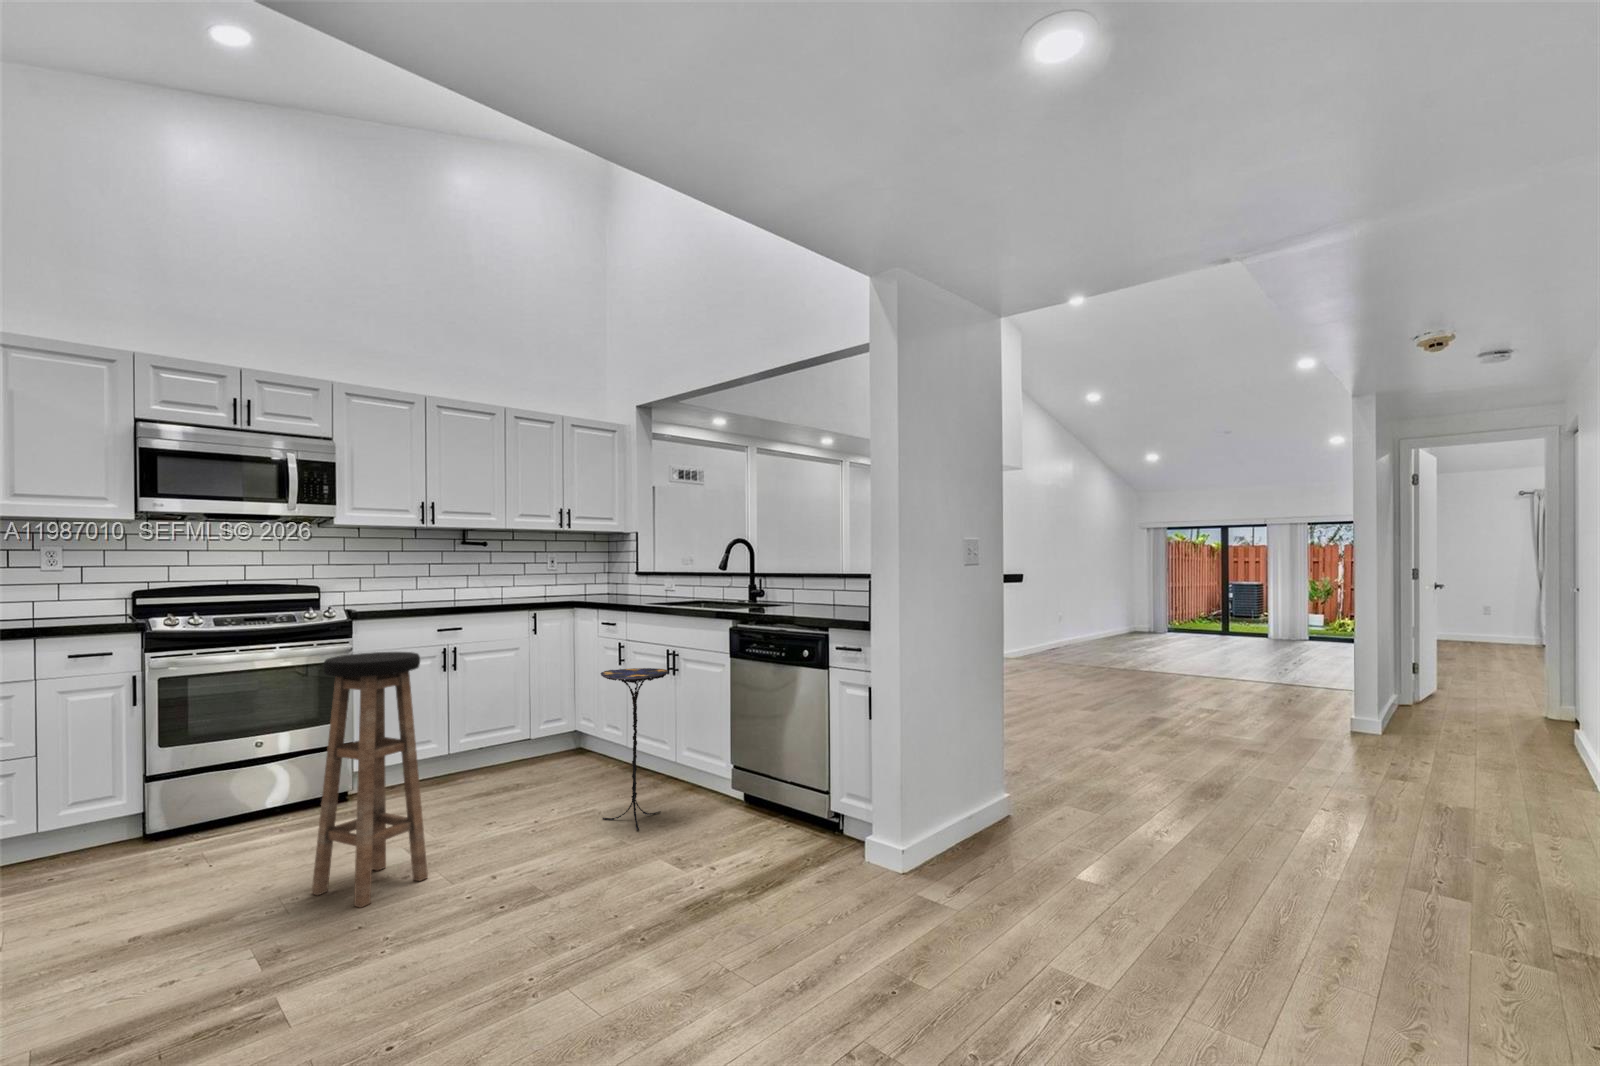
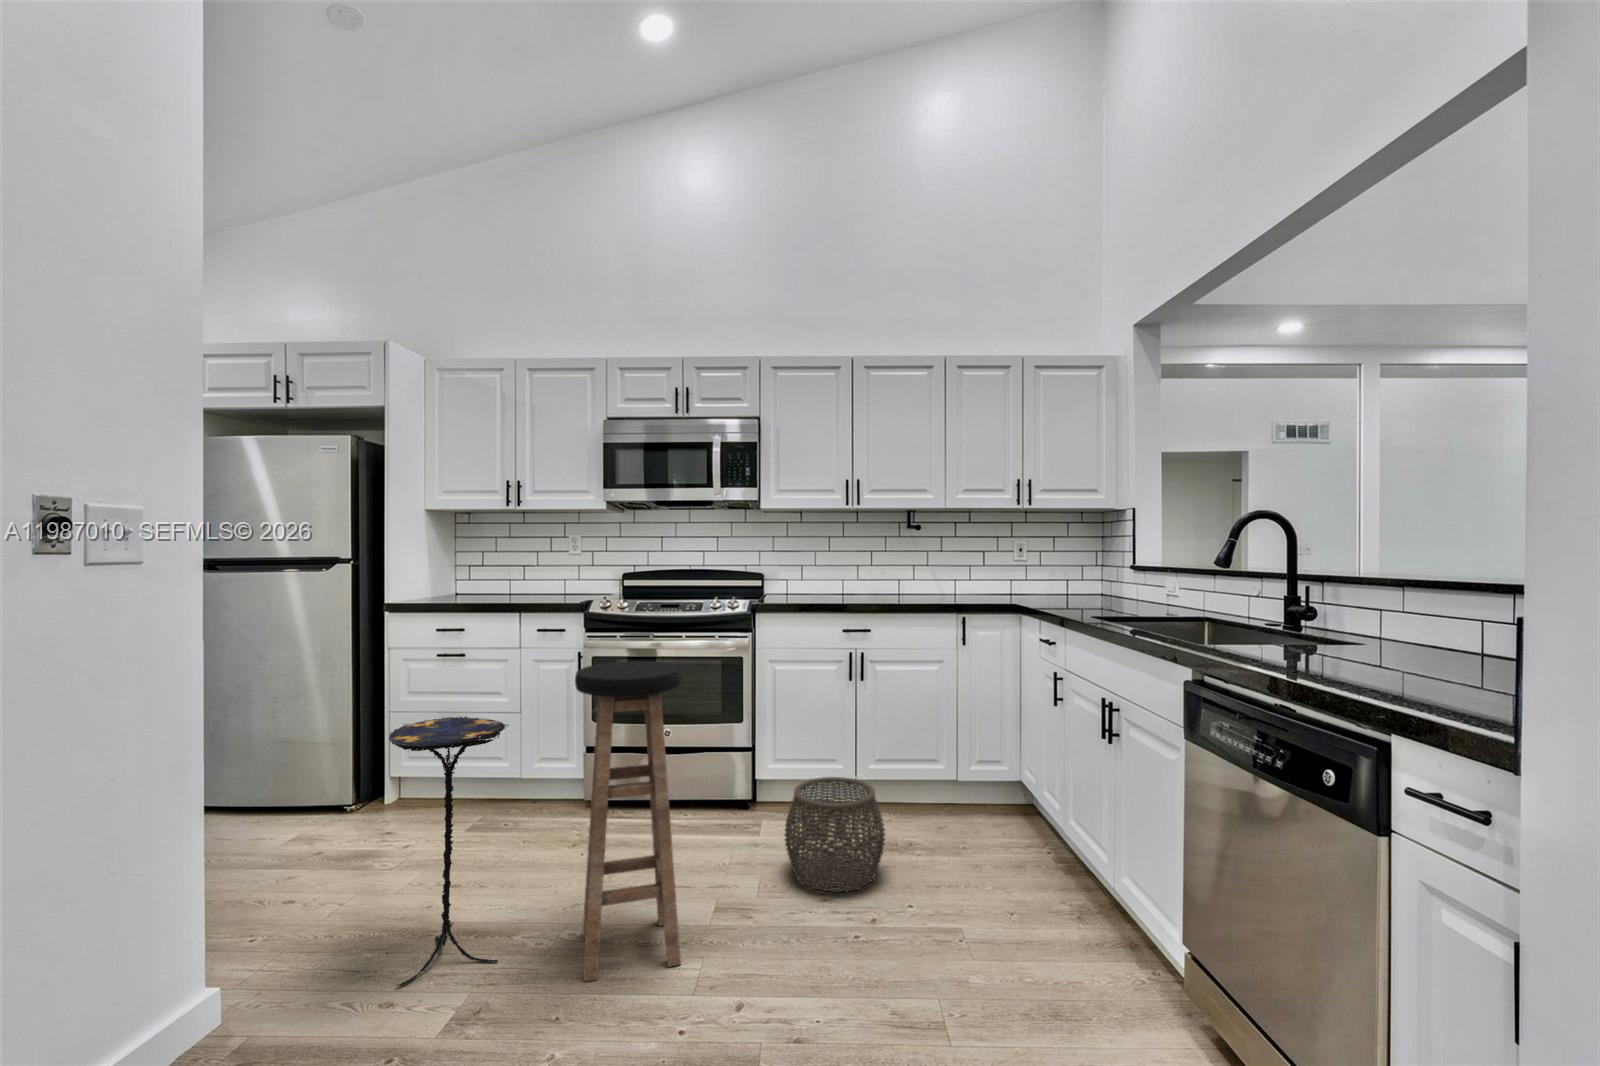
side table: present [601,668,668,830] -> present [389,717,505,986]
woven basket: none [439,739,524,823] -> present [785,777,885,893]

